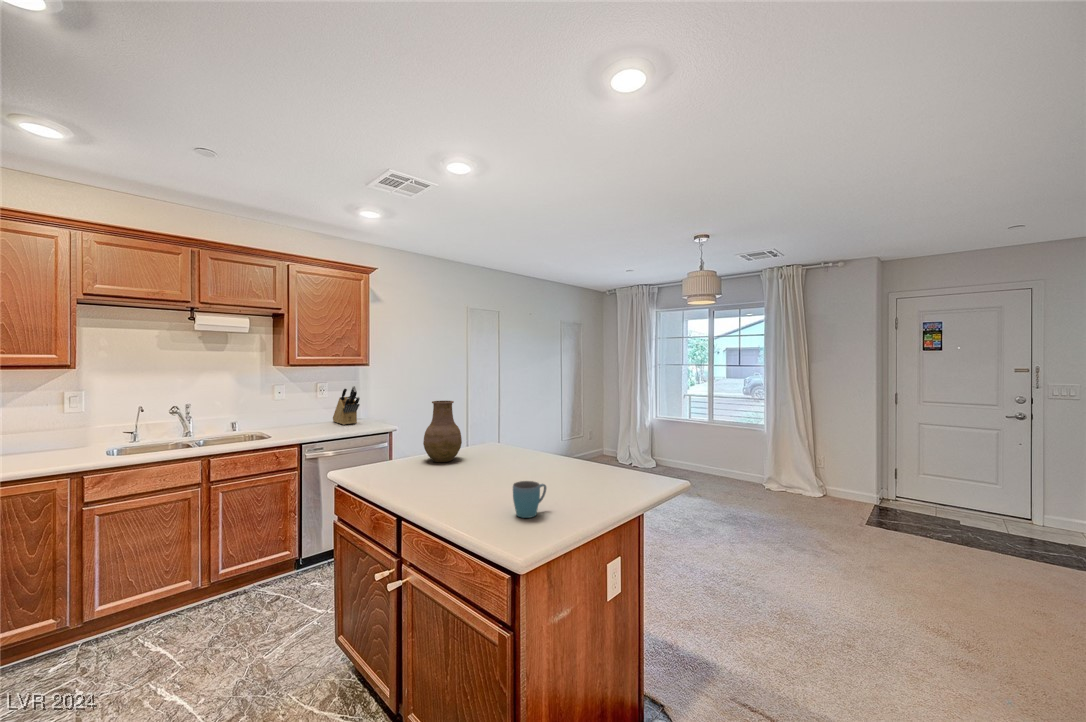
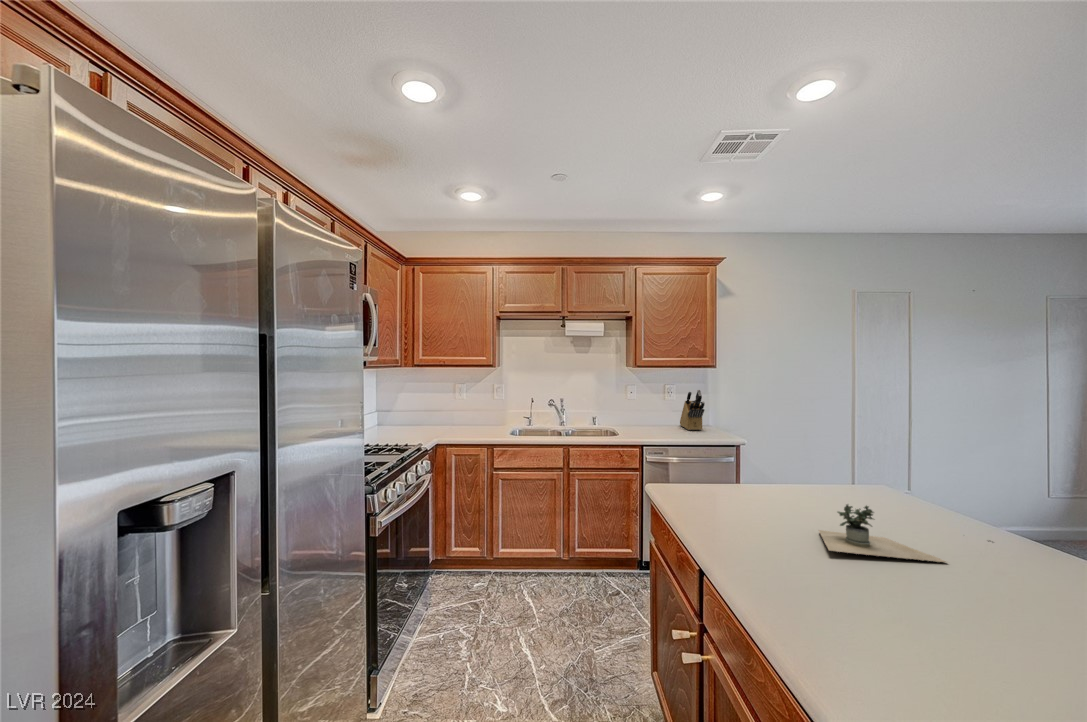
vase: present [423,401,462,462] -> none [760,413,820,500]
potted plant: none [466,452,545,483] -> present [819,504,989,562]
mug: present [513,481,546,518] -> none [896,584,992,673]

